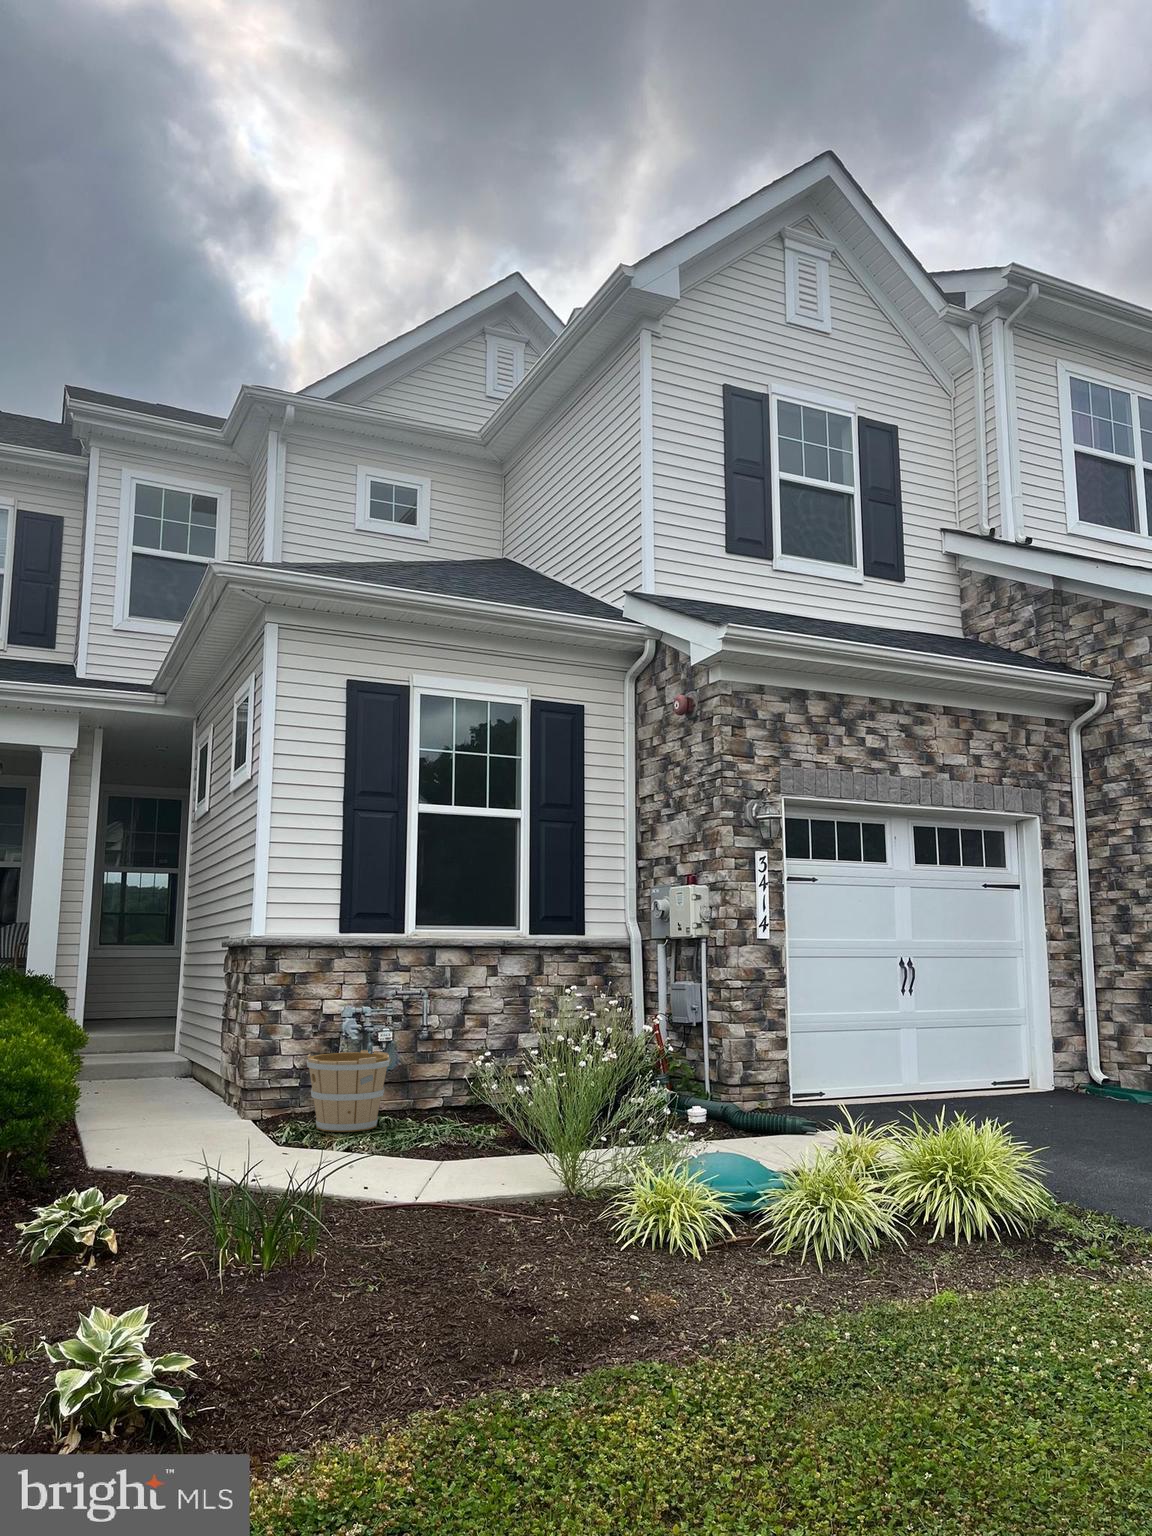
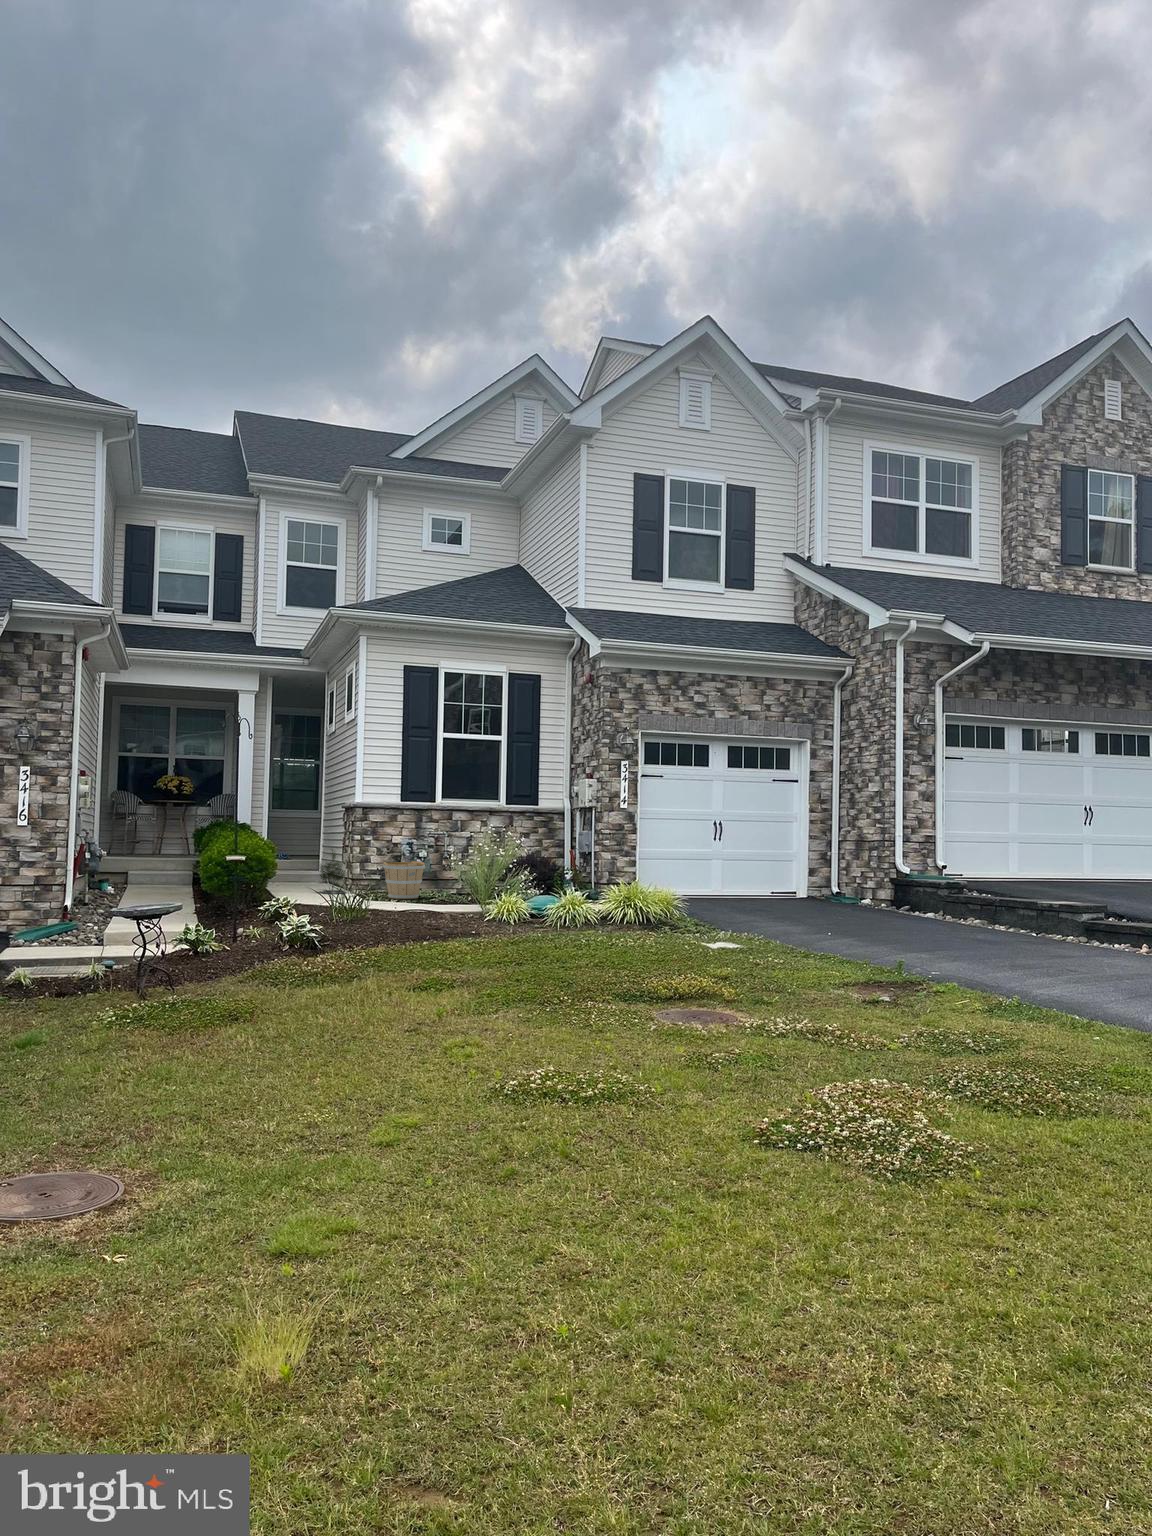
potted tree: none [168,1026,232,1122] -> present [319,850,345,894]

